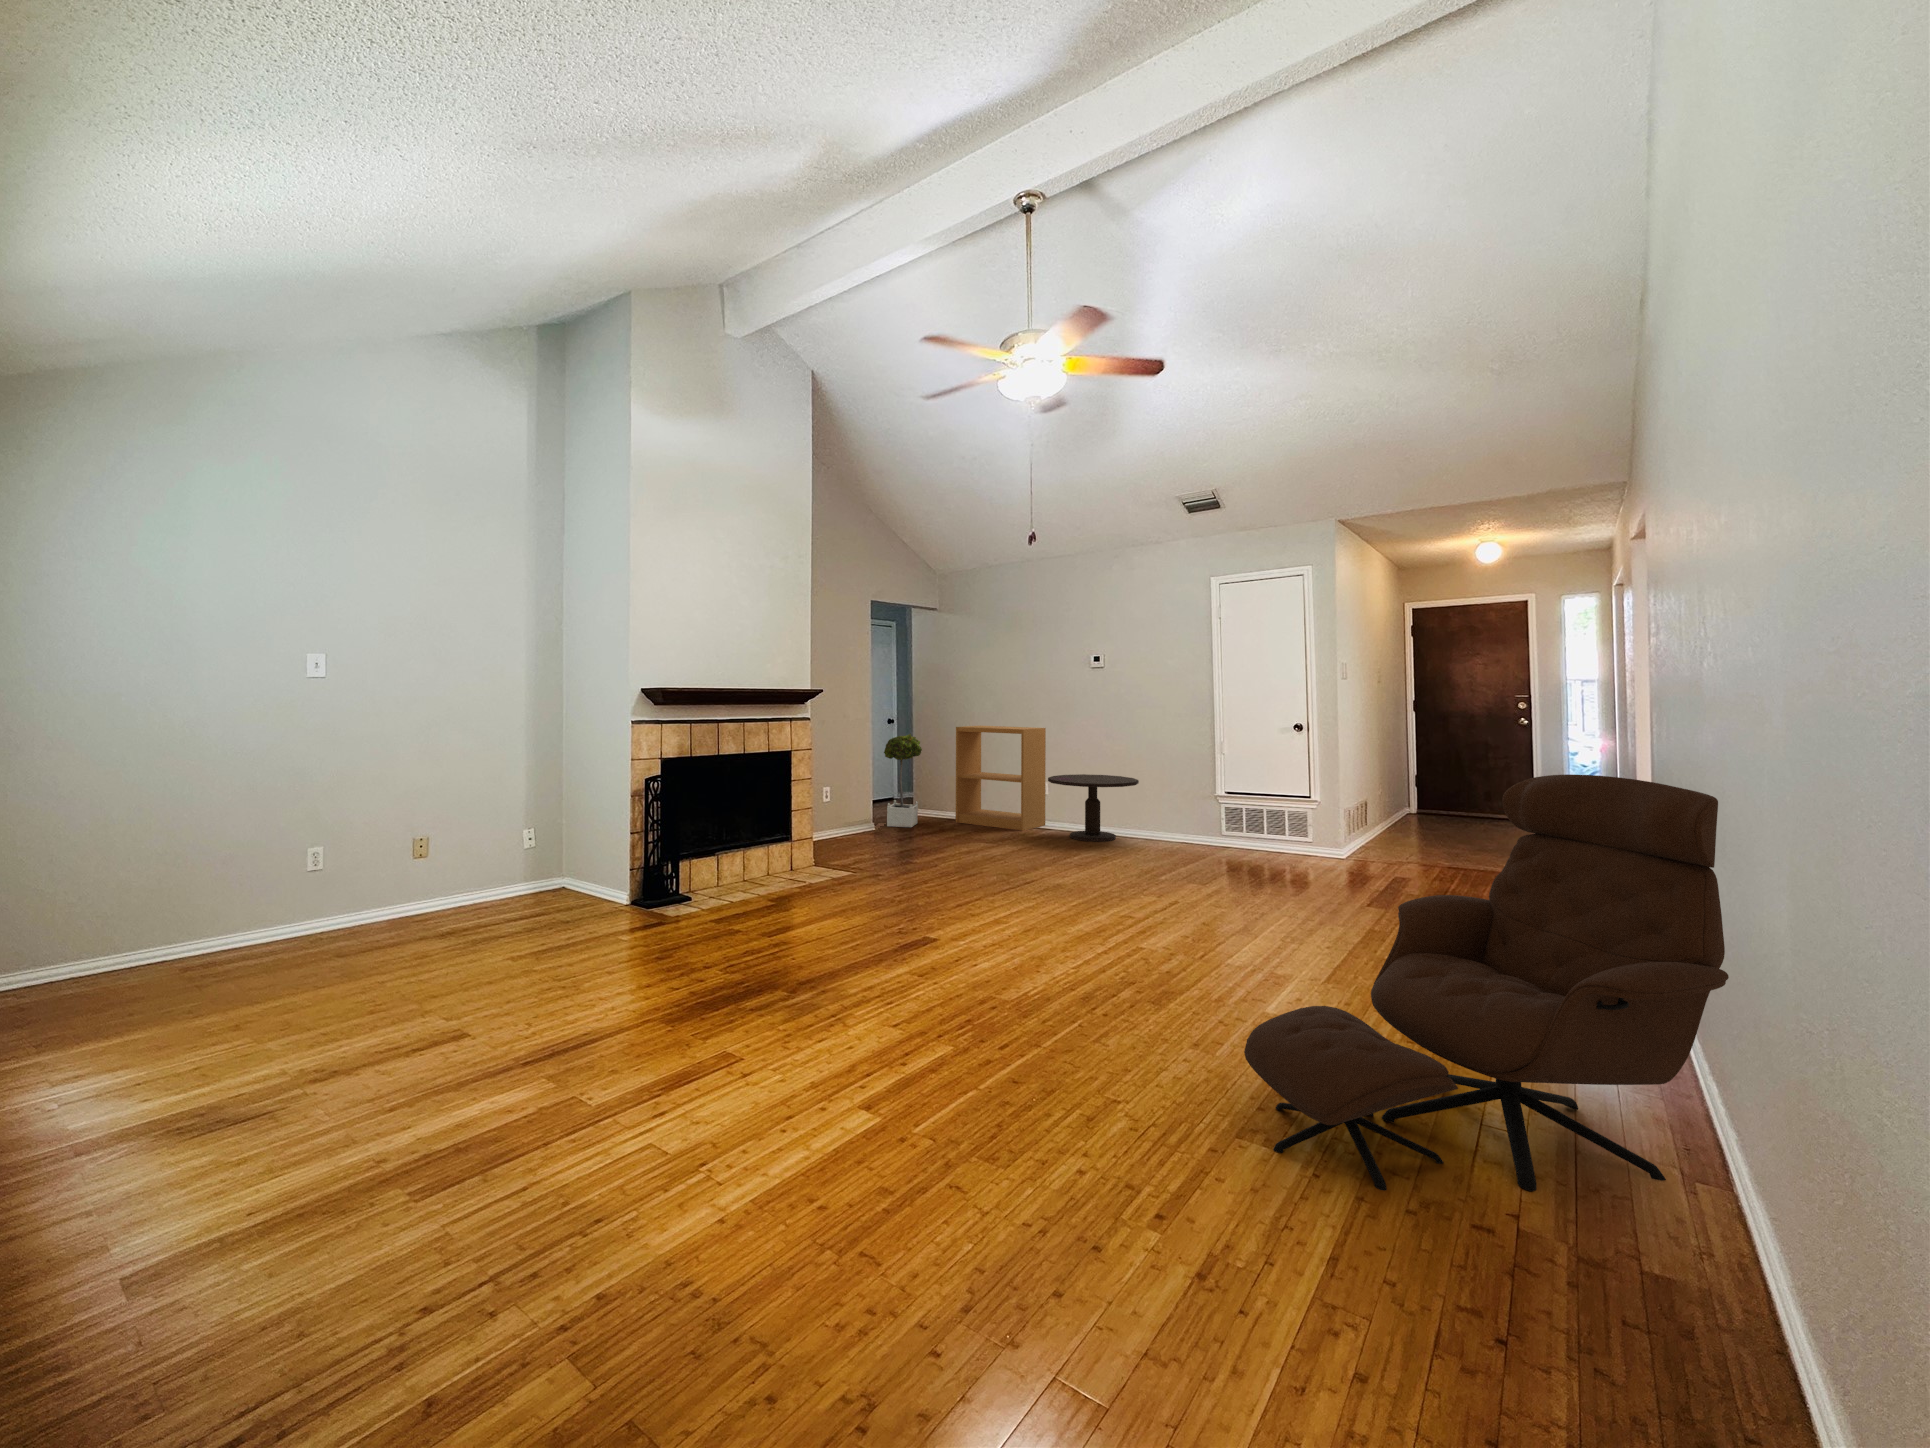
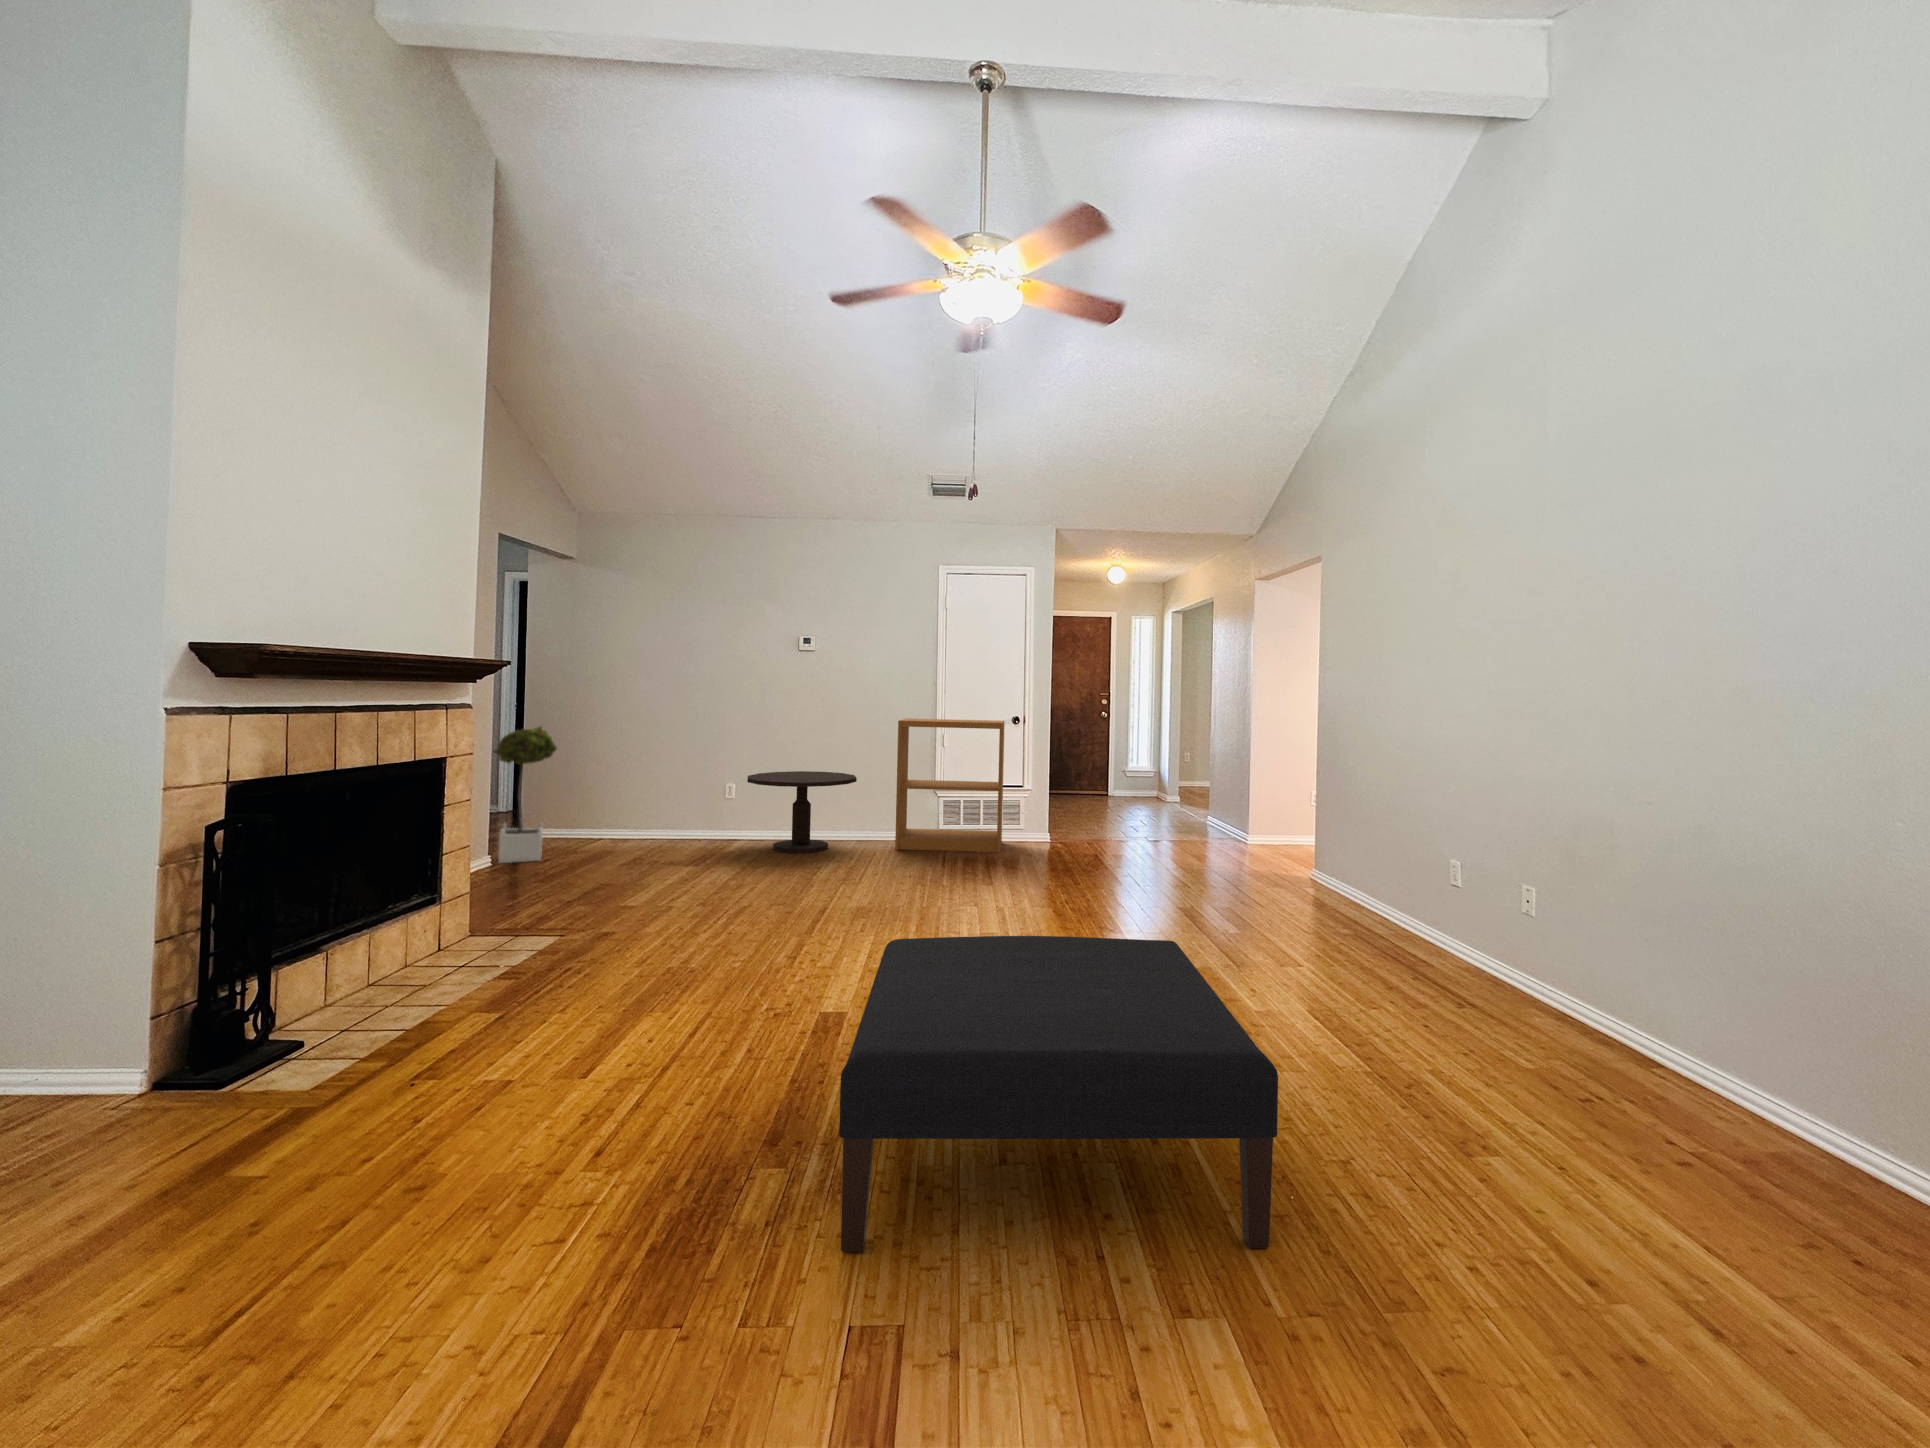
bookshelf: present [956,726,1046,831] -> present [895,718,1005,852]
lounge chair: present [1244,775,1729,1191] -> none [1438,748,1754,1170]
ottoman: none [762,881,1102,1107] -> present [839,936,1278,1251]

